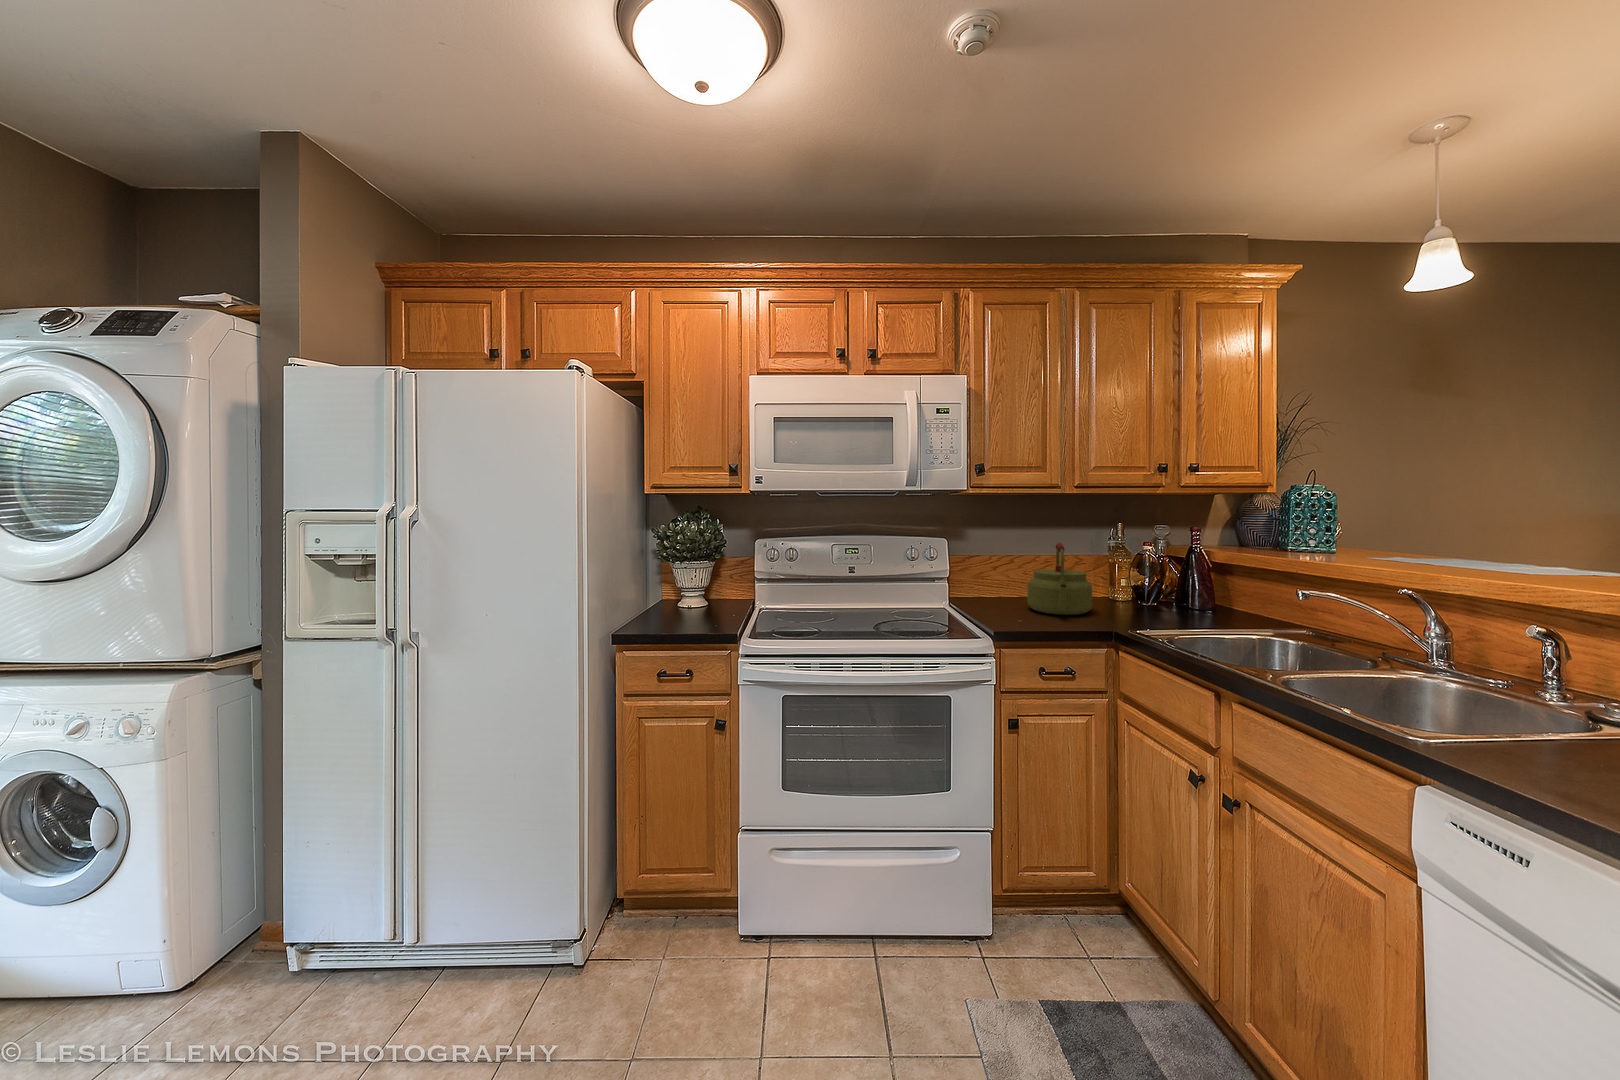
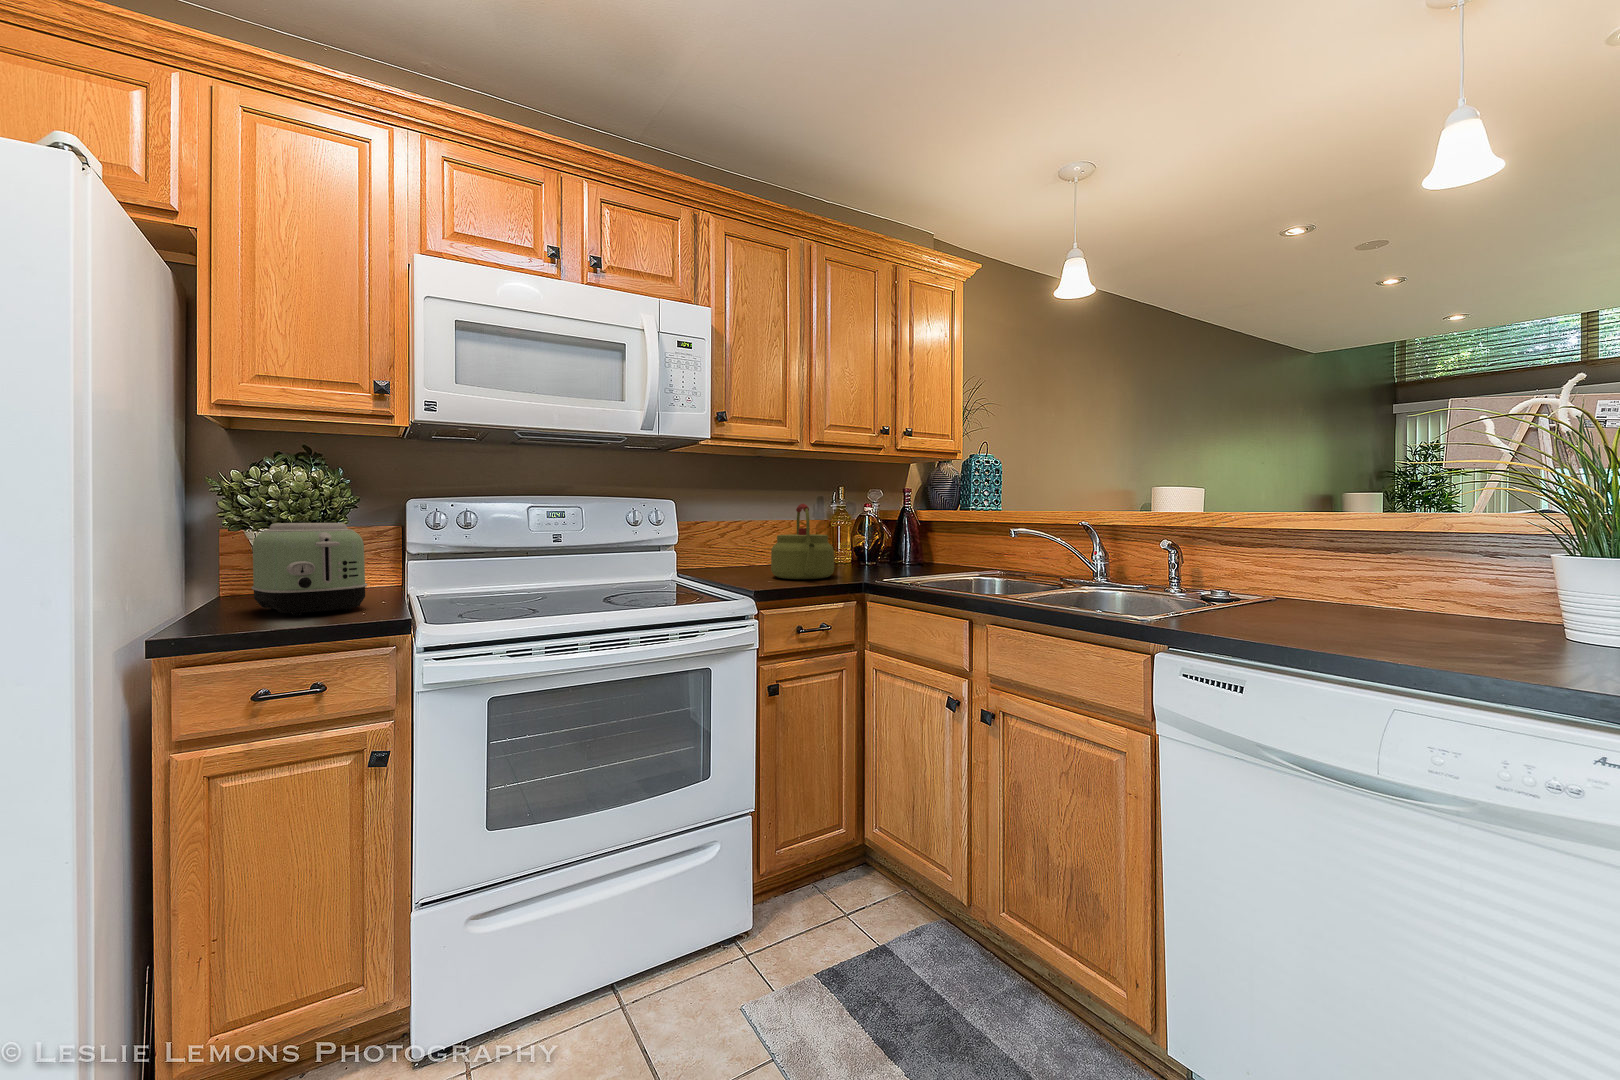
toaster: none [661,560,718,623] -> present [251,523,367,615]

